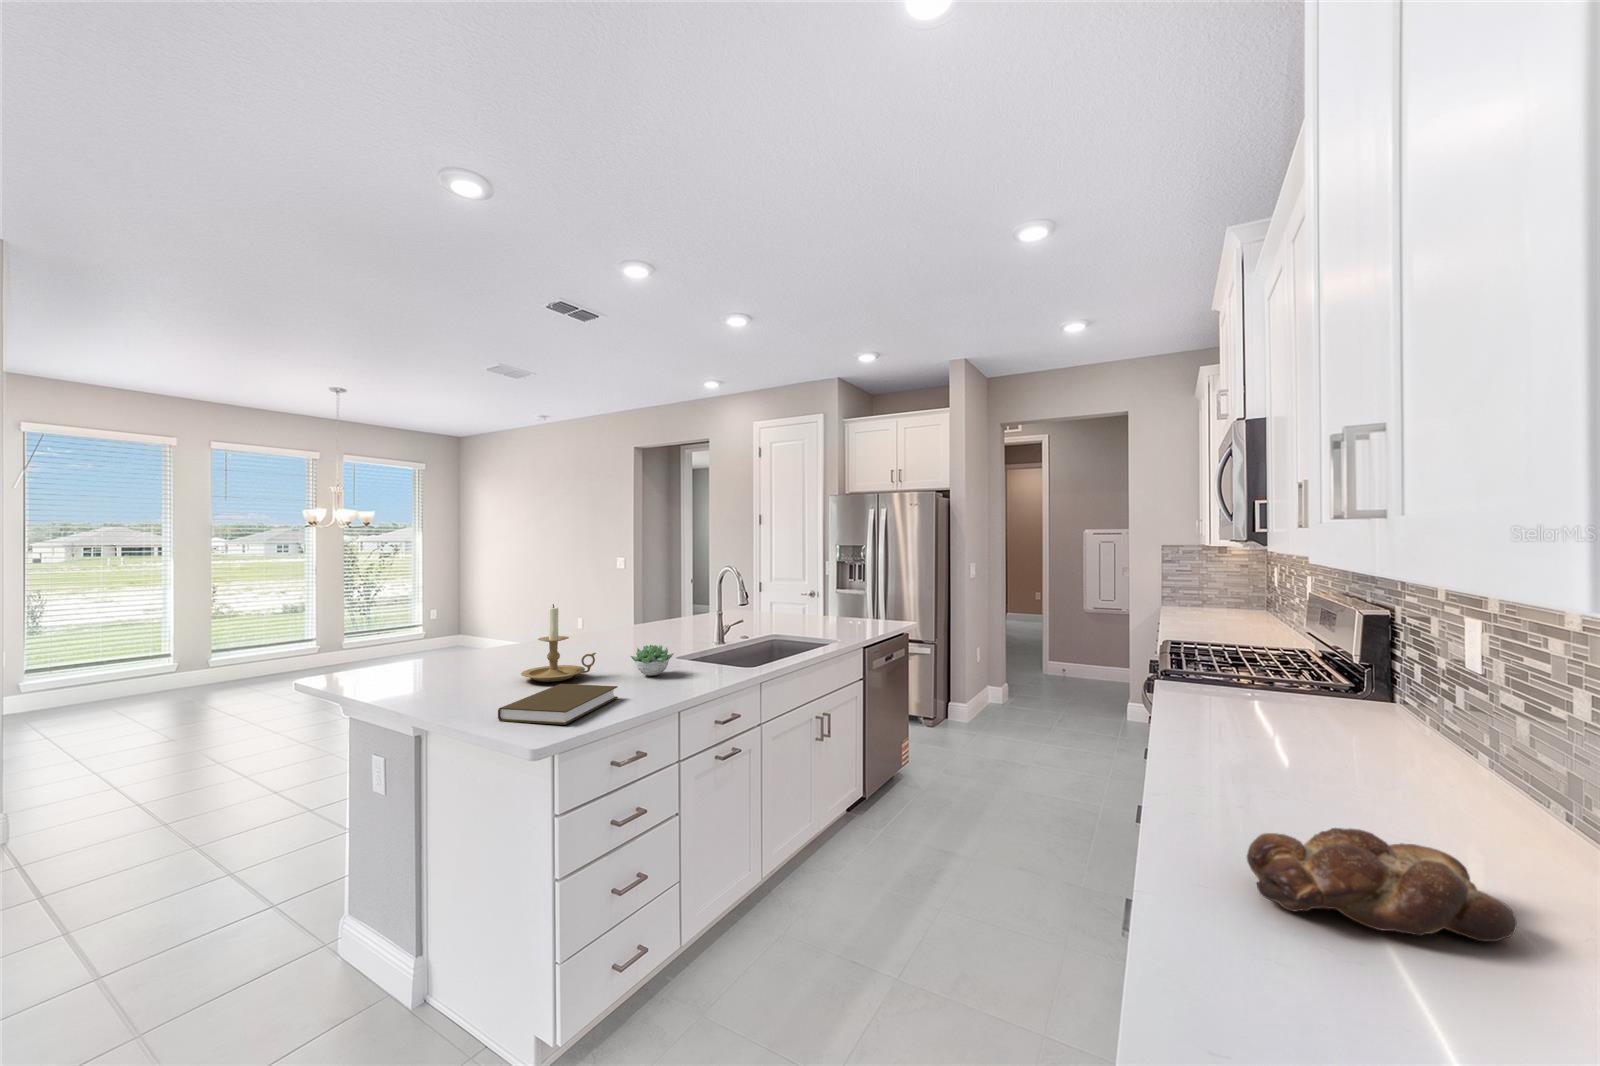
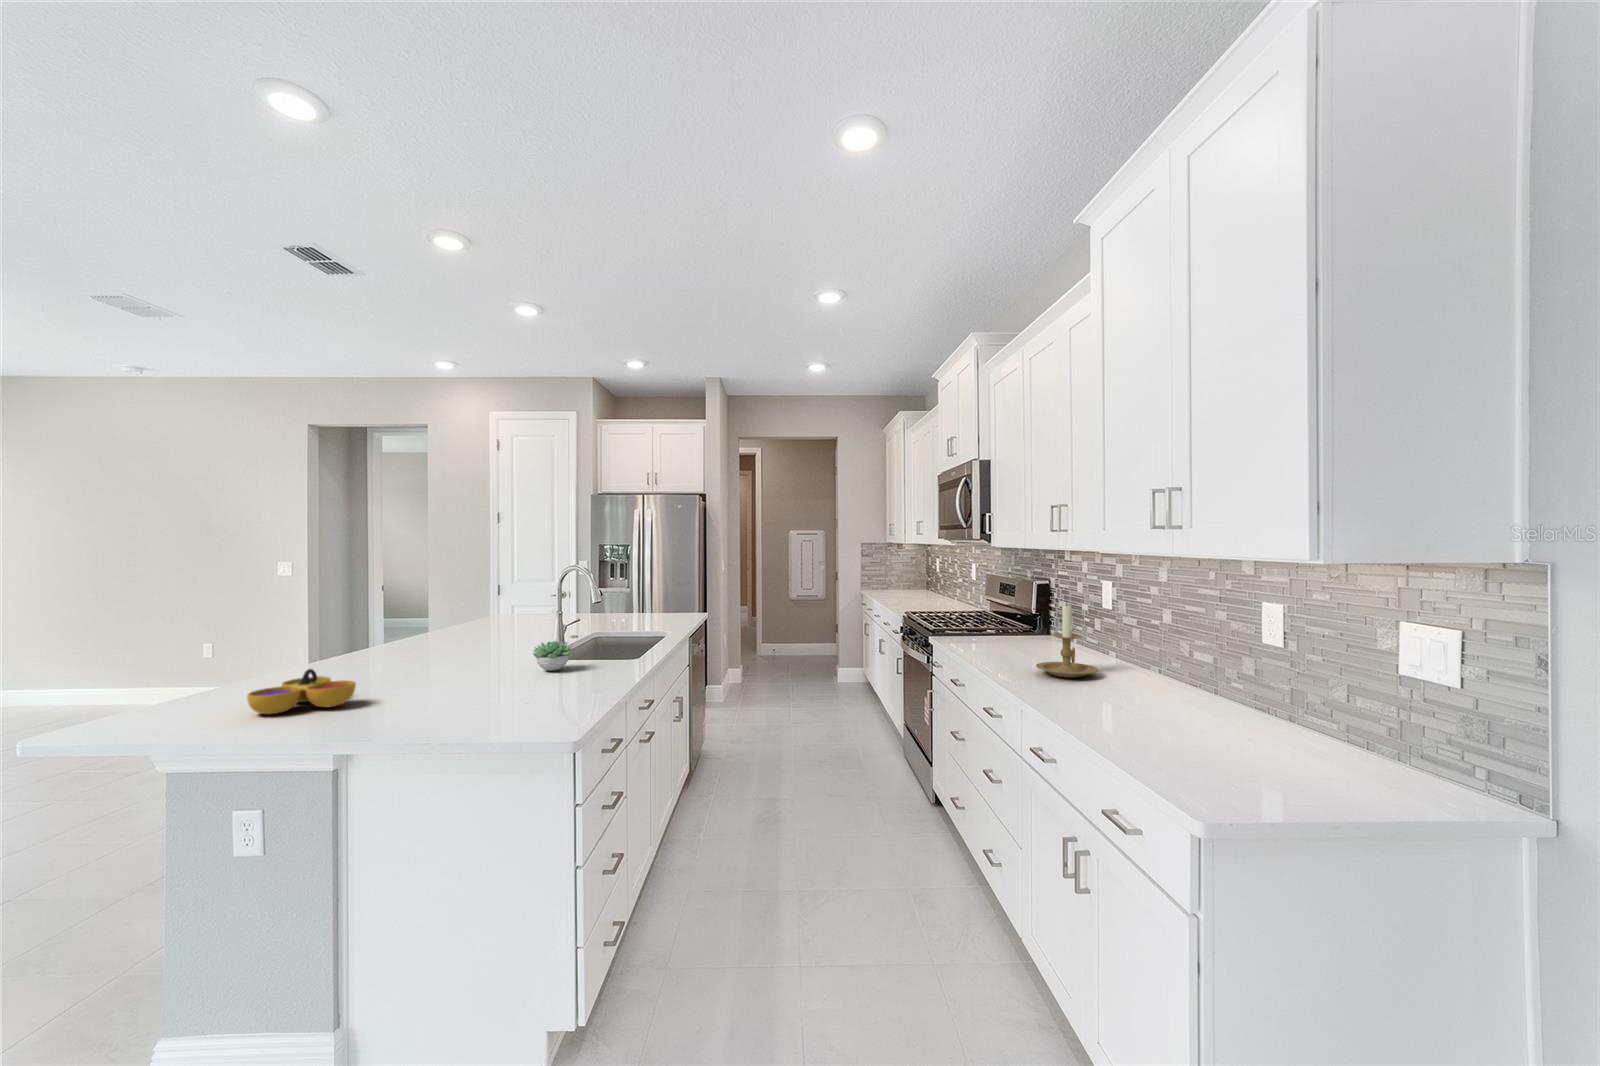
candle holder: present [521,604,596,682] -> present [1036,603,1098,678]
decorative bowl: none [369,654,452,691] -> present [247,669,356,714]
book: present [498,684,617,725] -> none [480,678,560,718]
bread loaf: present [1247,828,1517,941] -> none [1080,679,1180,720]

